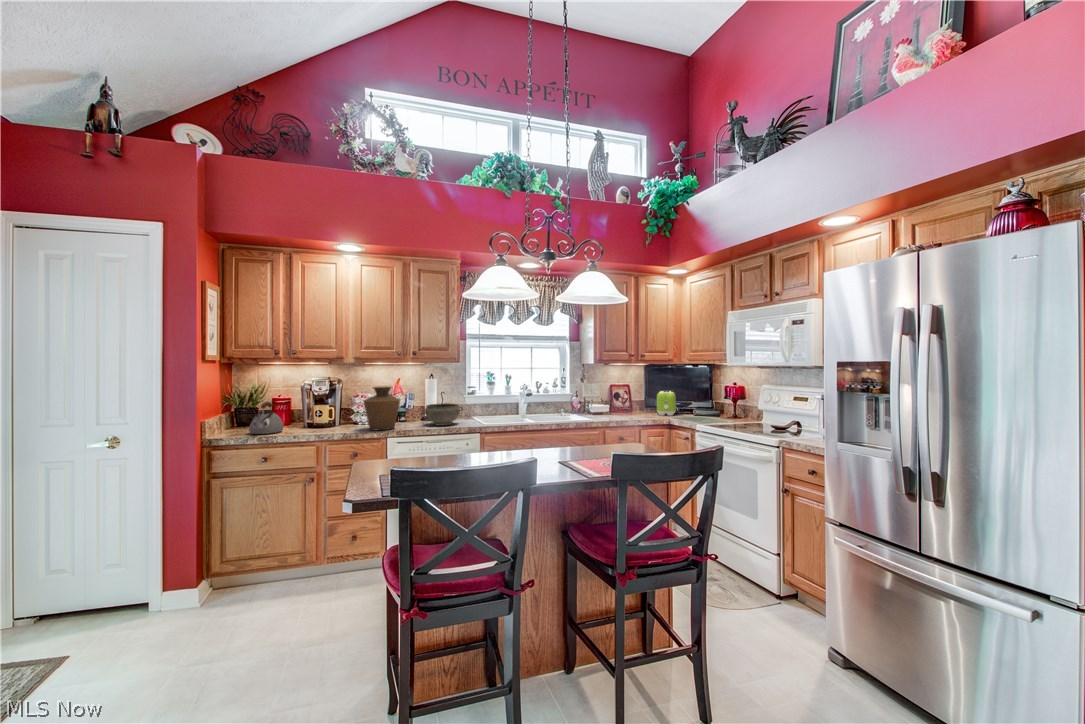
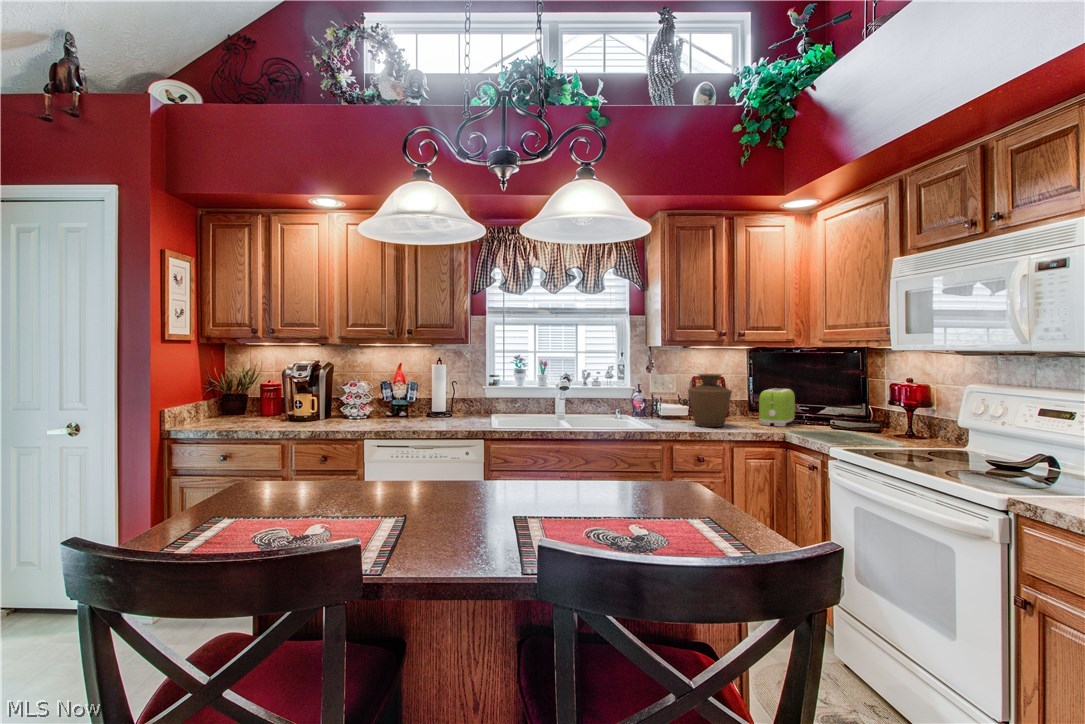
vase: present [364,386,400,430] -> present [688,374,732,427]
kettle: present [249,402,283,434] -> none [222,388,260,425]
bowl: present [422,403,463,426] -> none [413,397,469,425]

